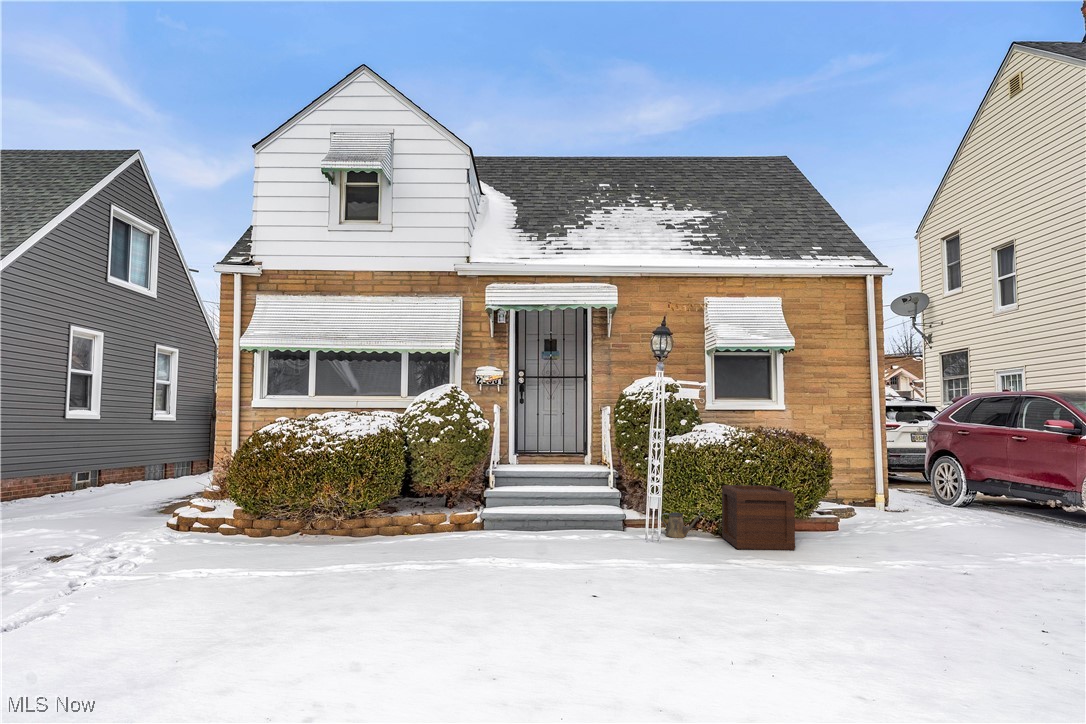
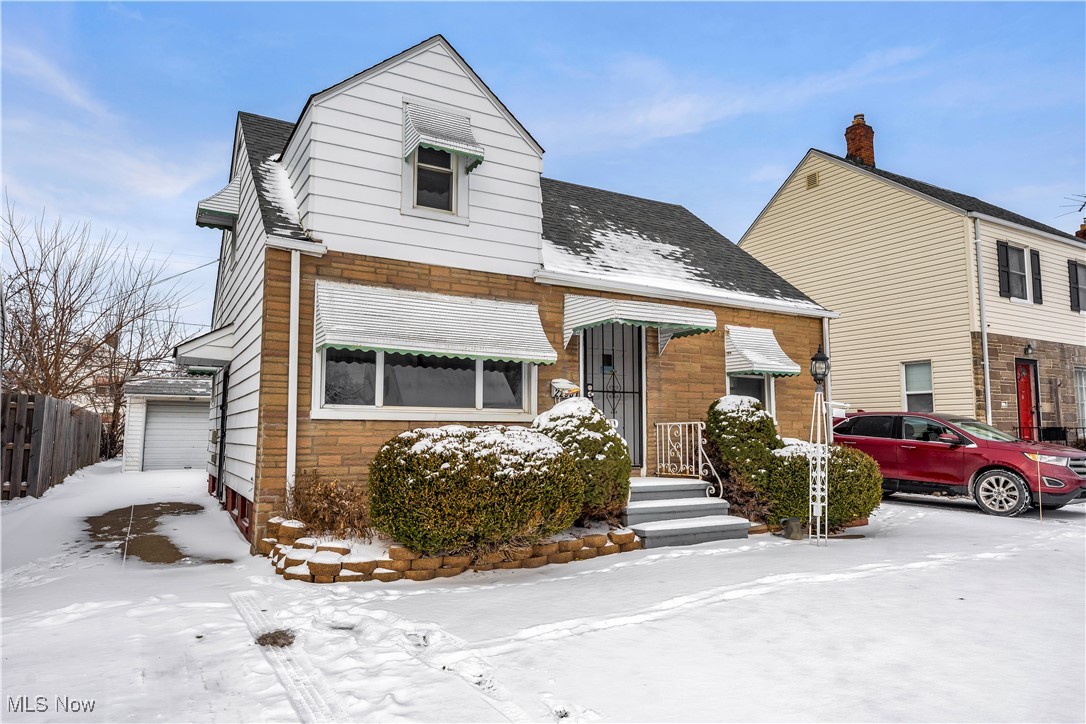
wooden crate: present [722,485,795,551] -> none [828,491,900,546]

